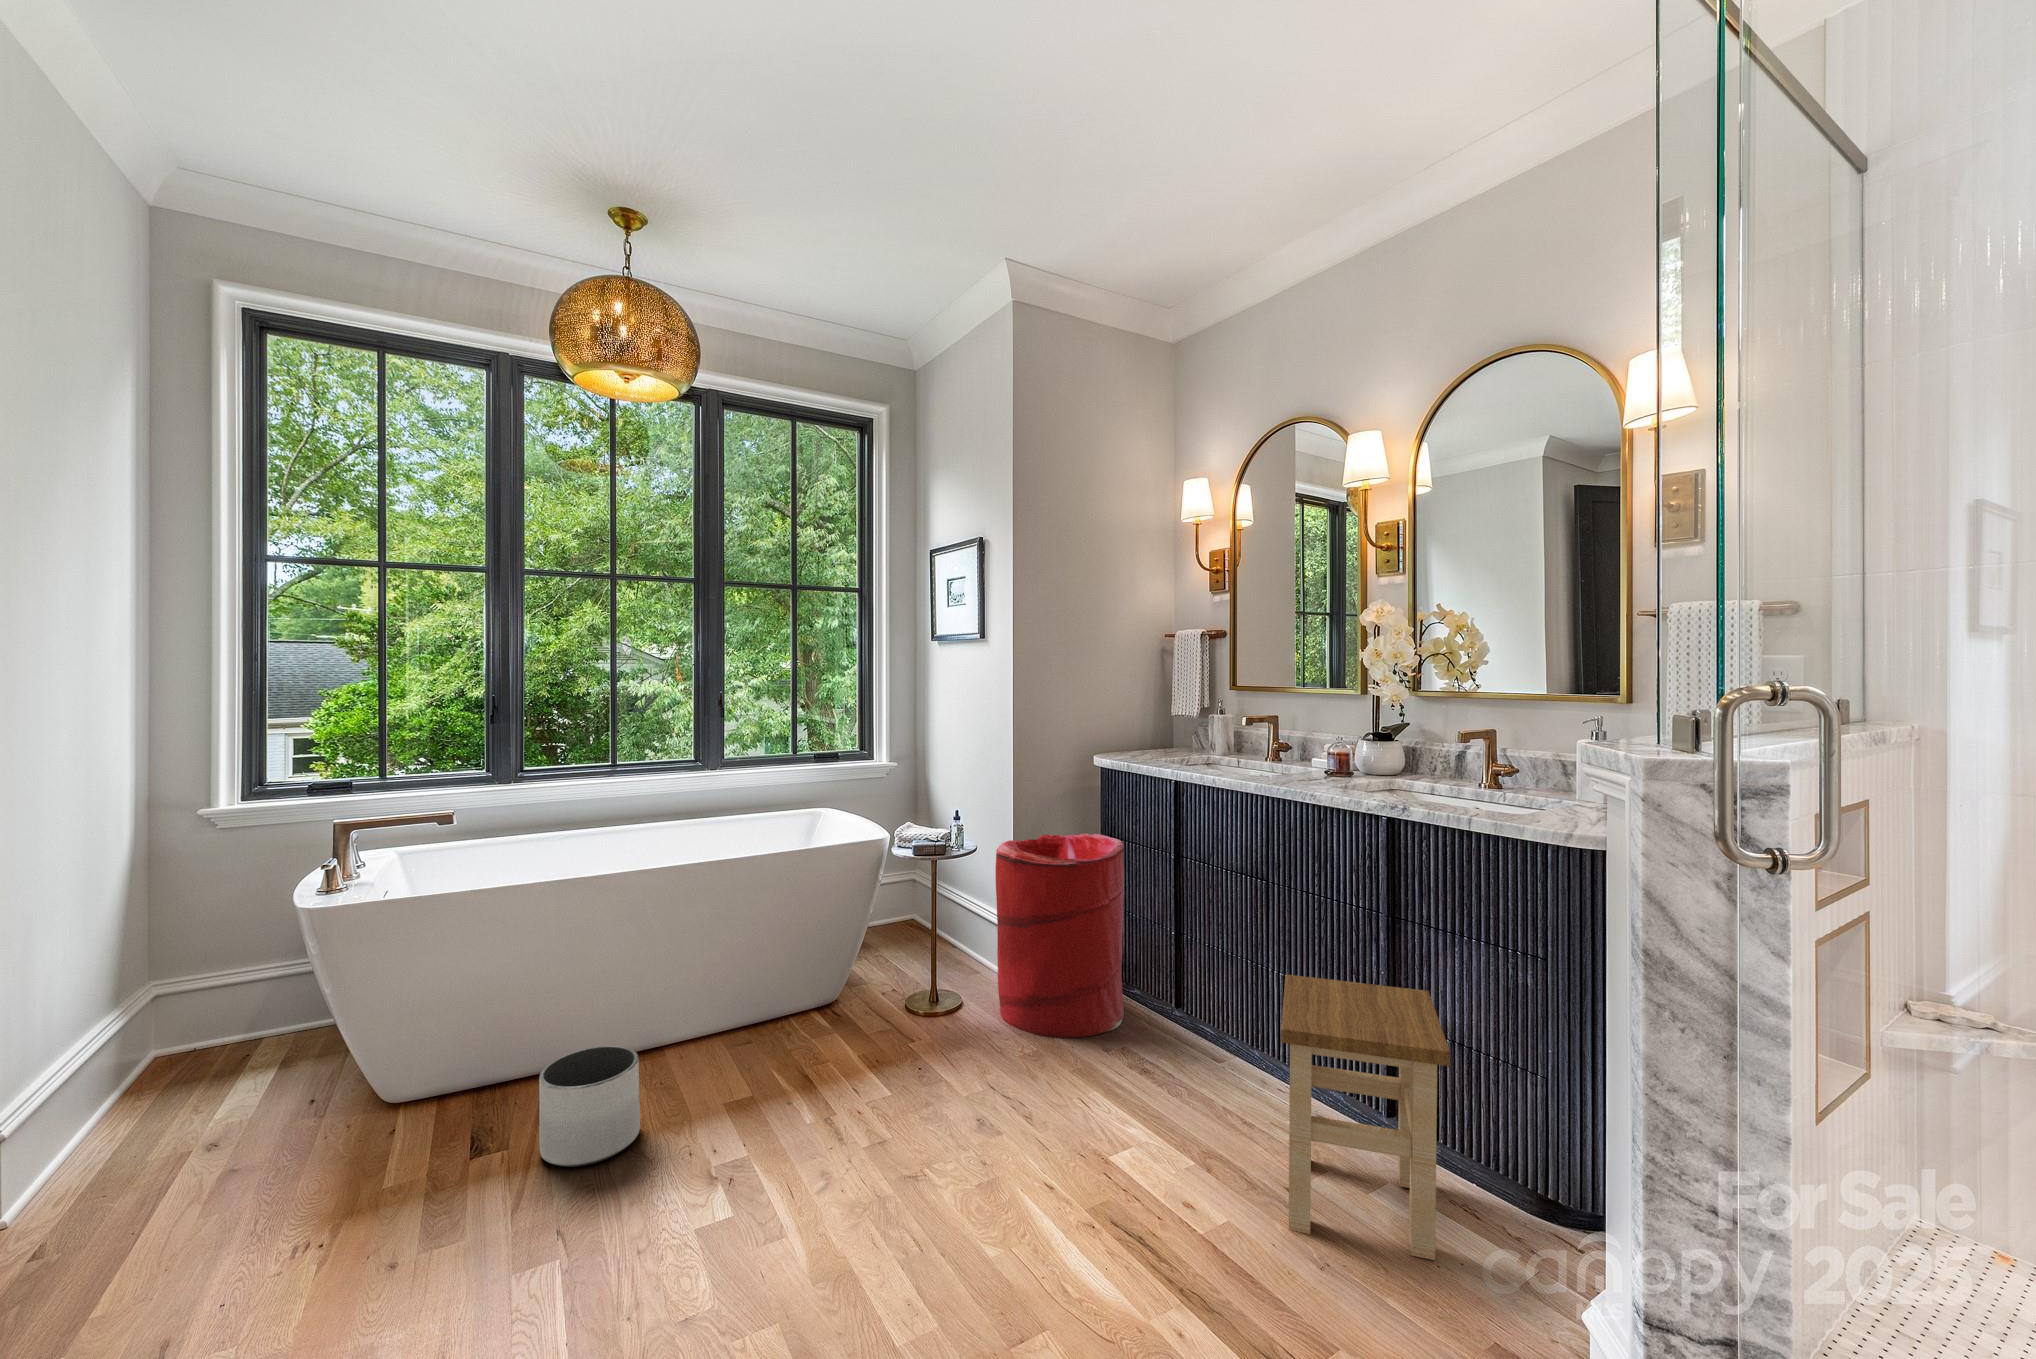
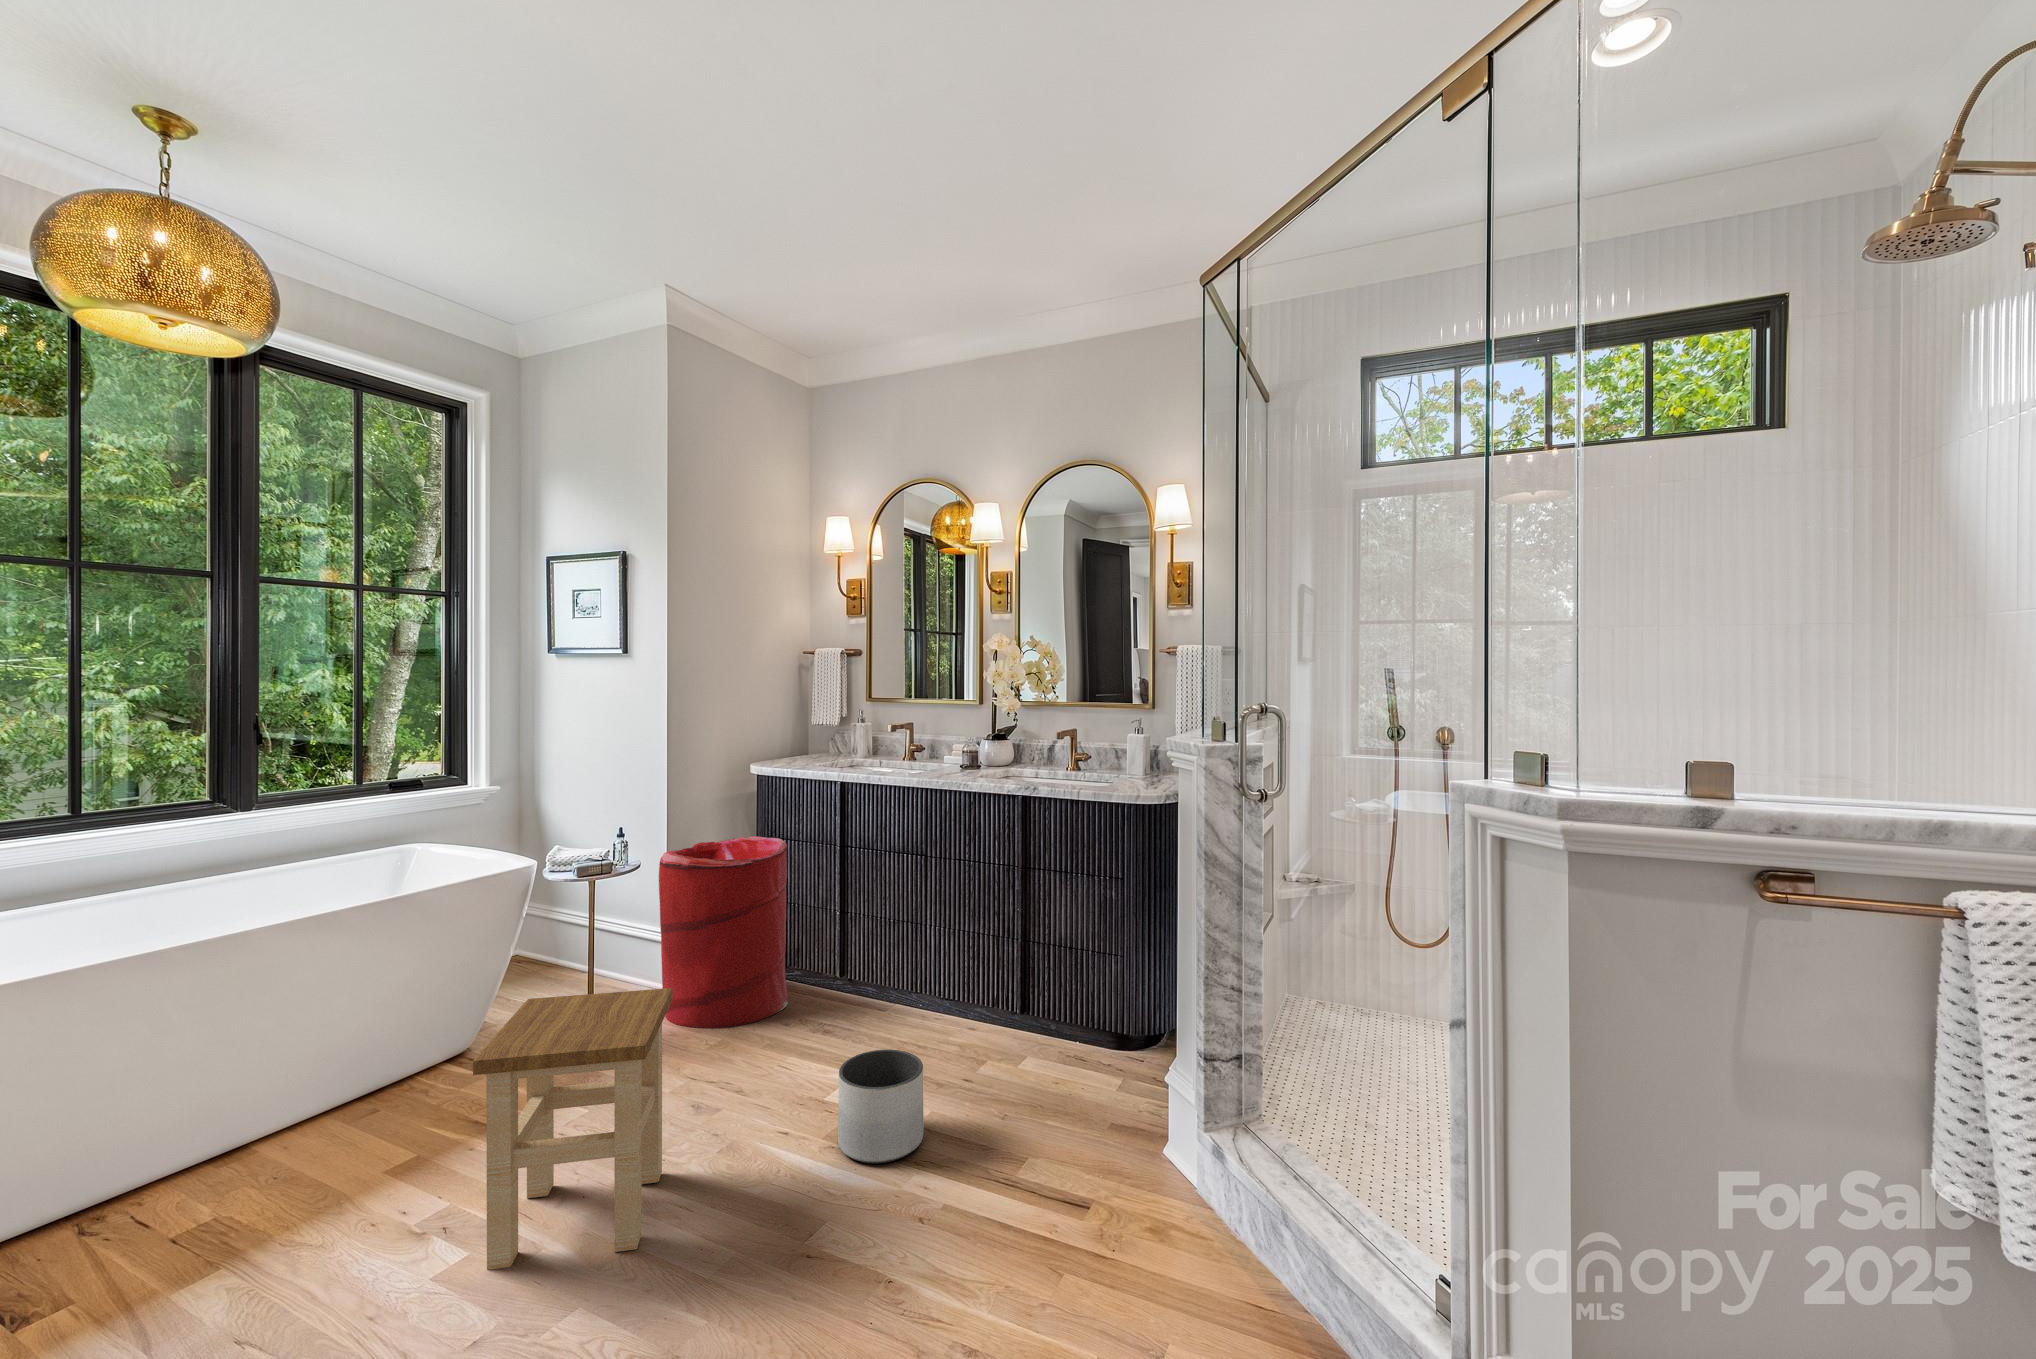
stool: present [1281,975,1450,1260] -> present [473,988,672,1270]
planter: present [539,1046,640,1167] -> present [838,1050,924,1163]

